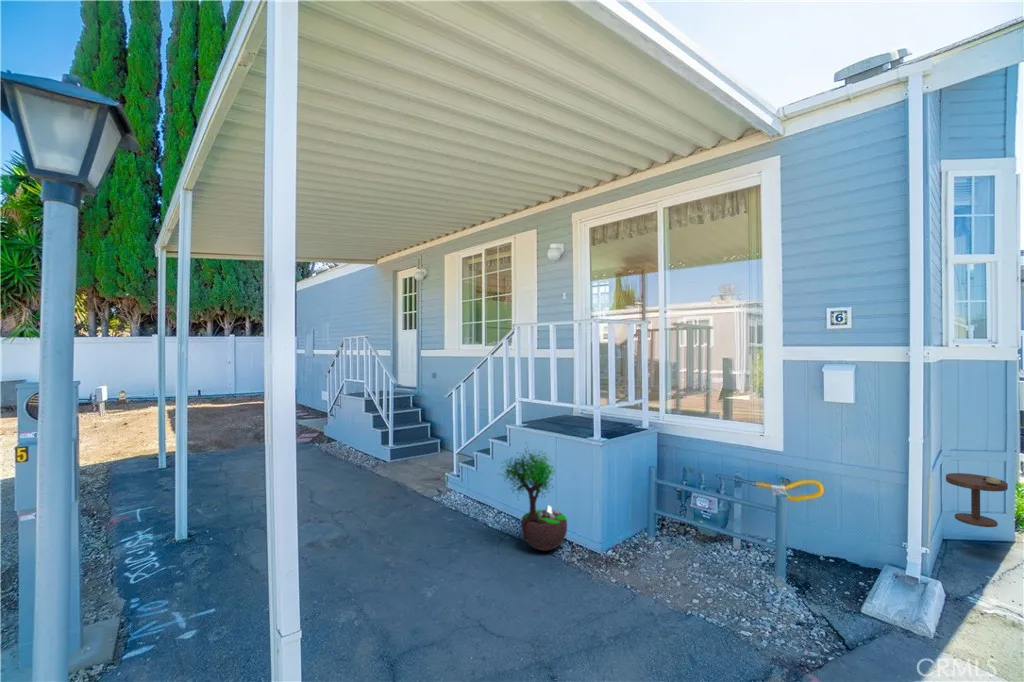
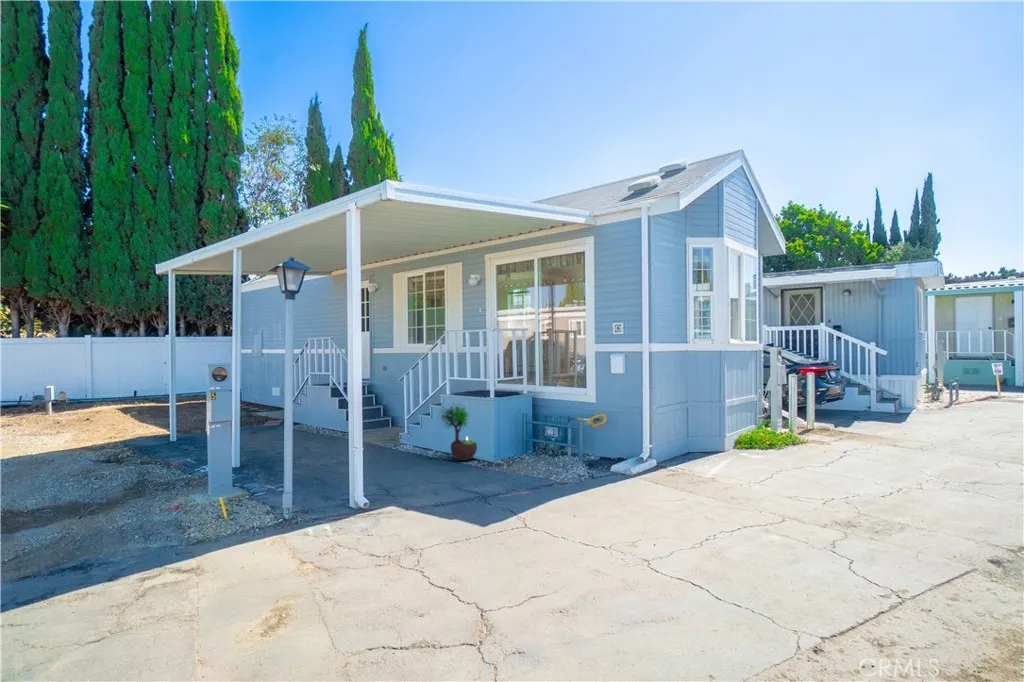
side table: present [946,473,1008,527] -> none [677,411,701,457]

